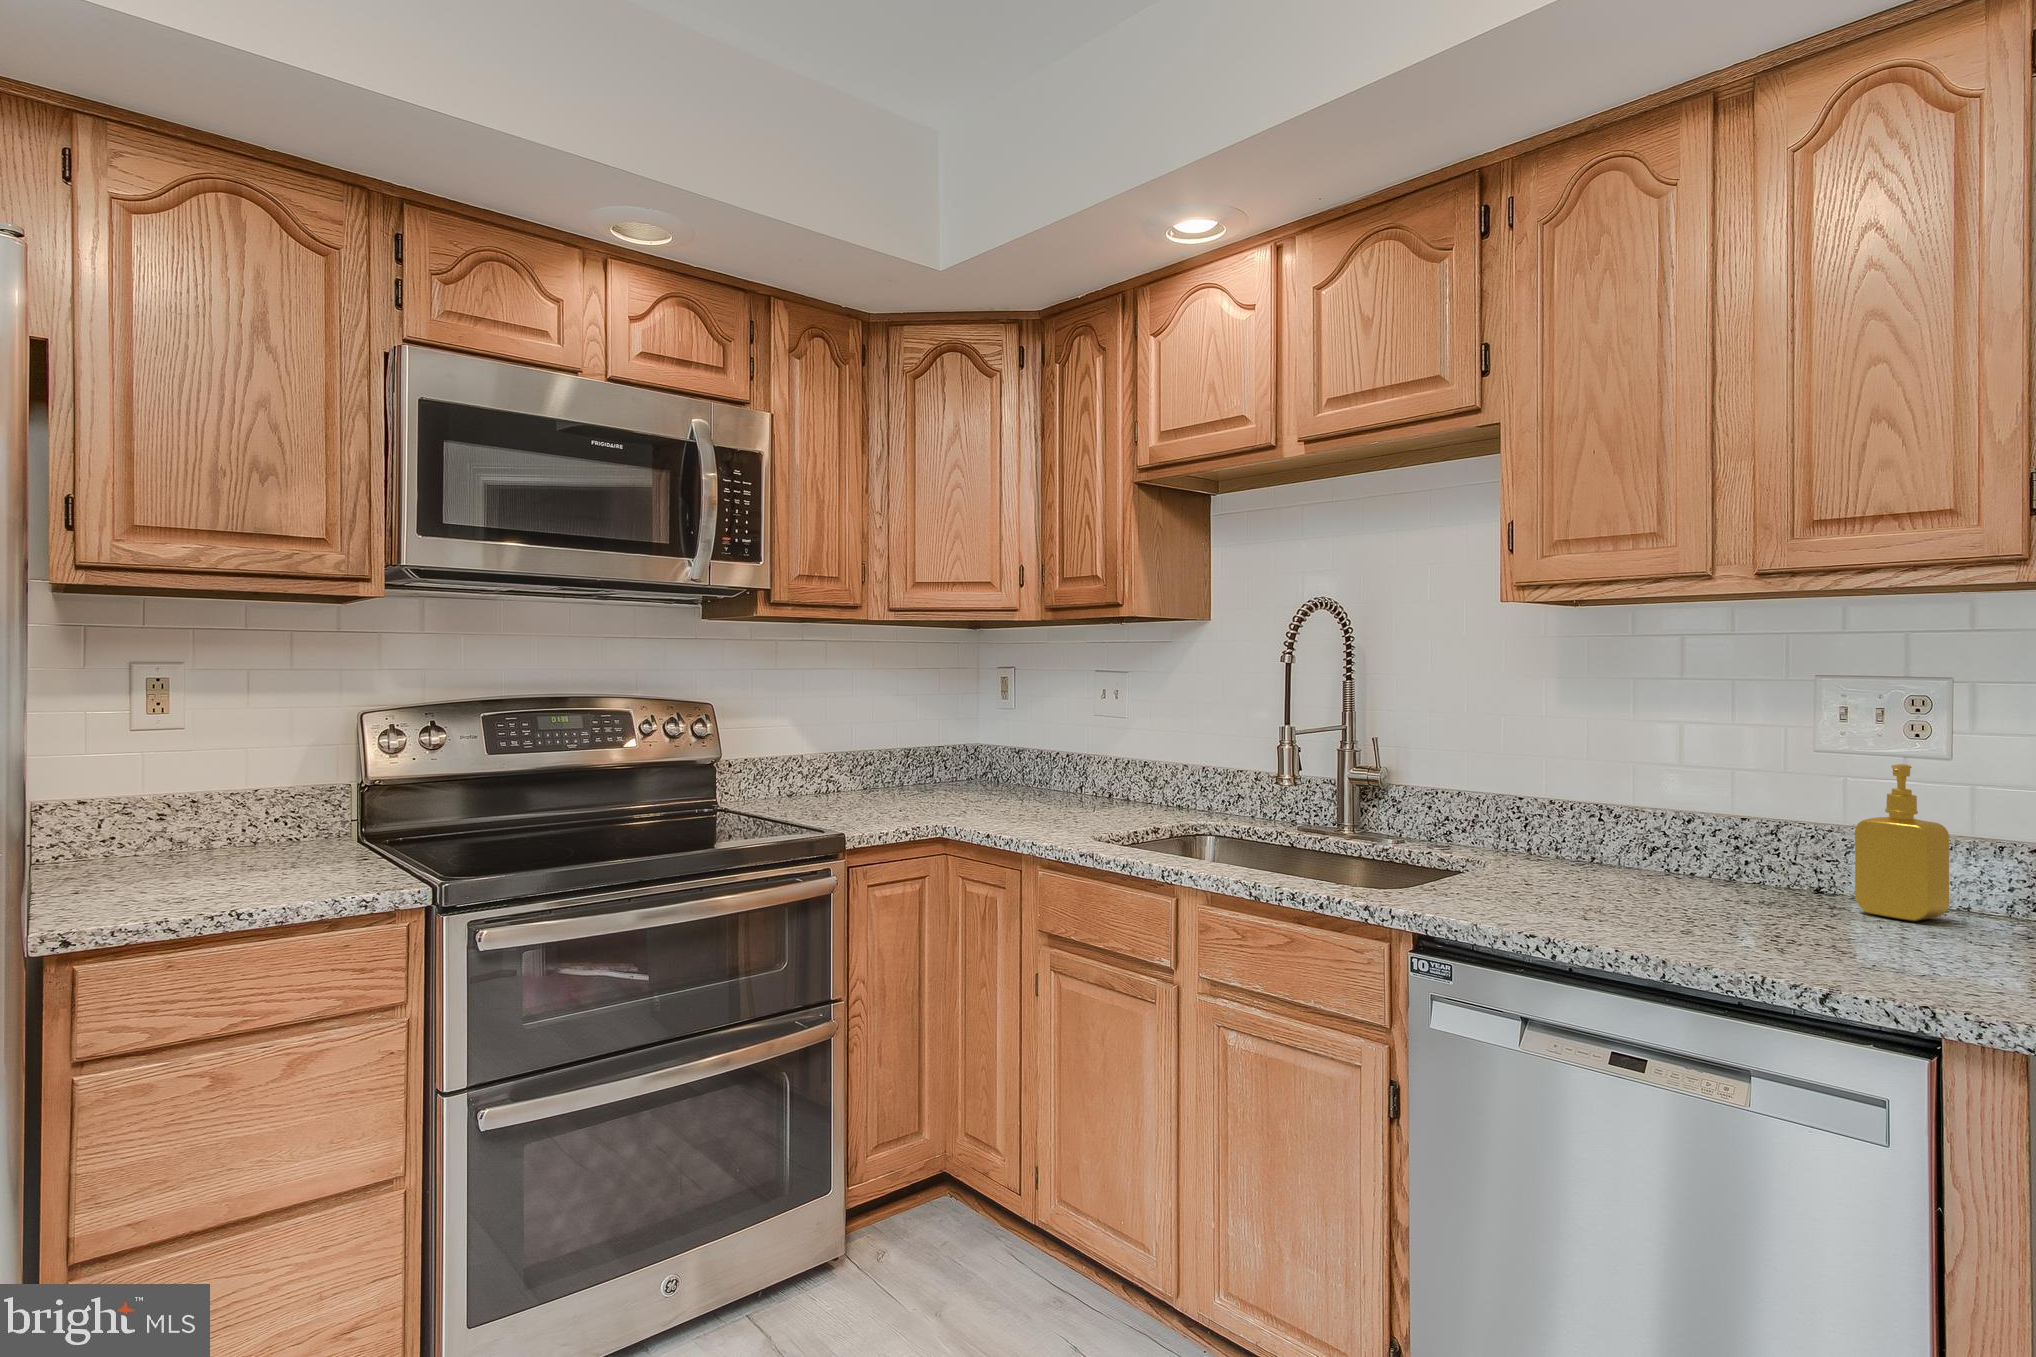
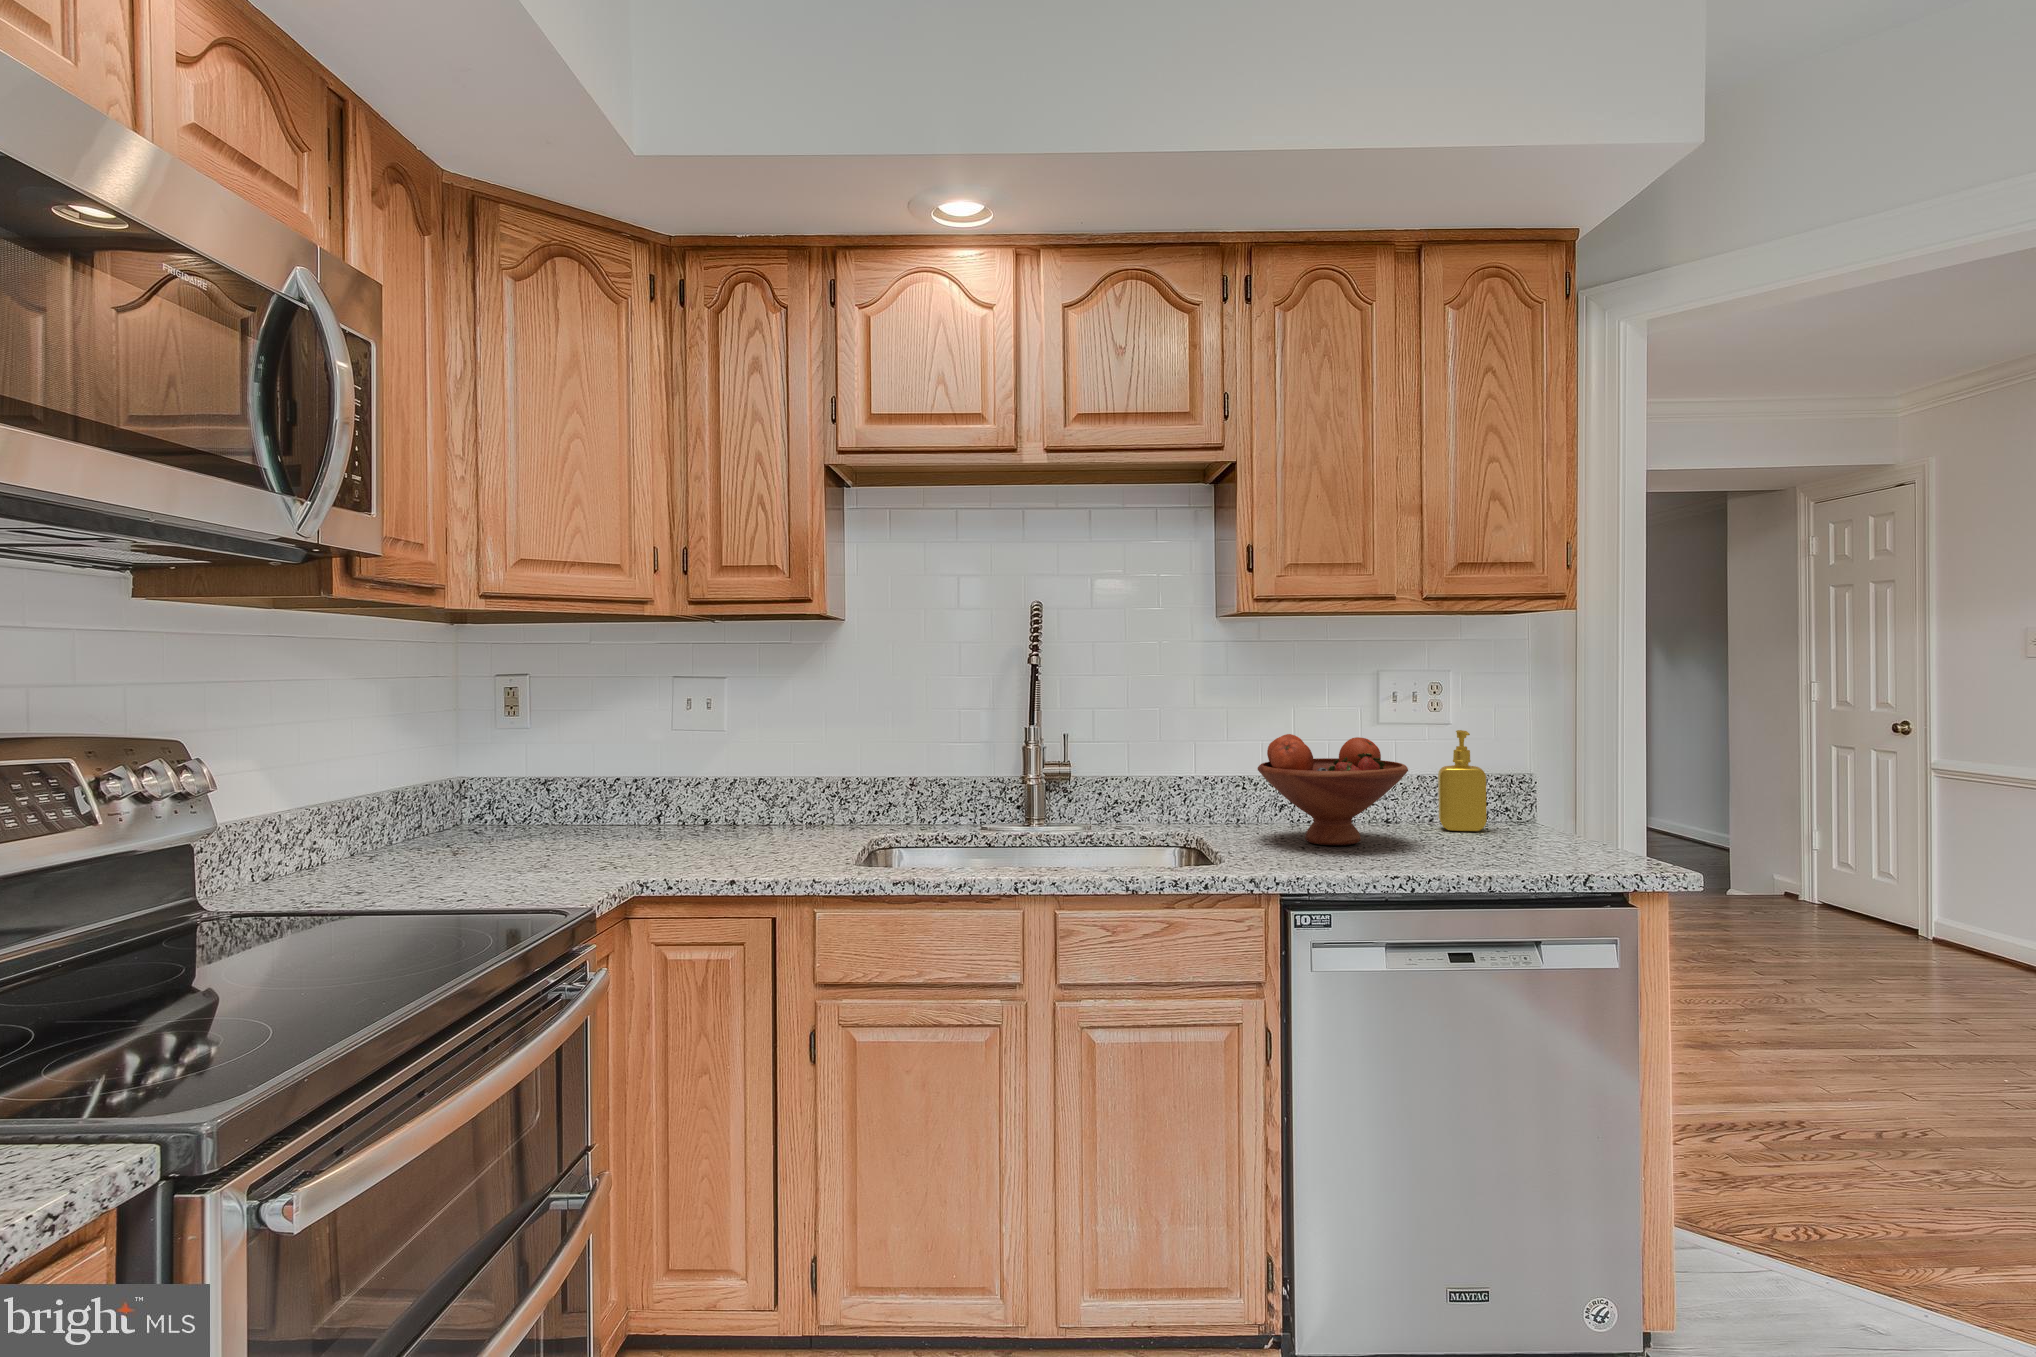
fruit bowl: none [1513,751,1730,900] -> present [1258,734,1408,845]

